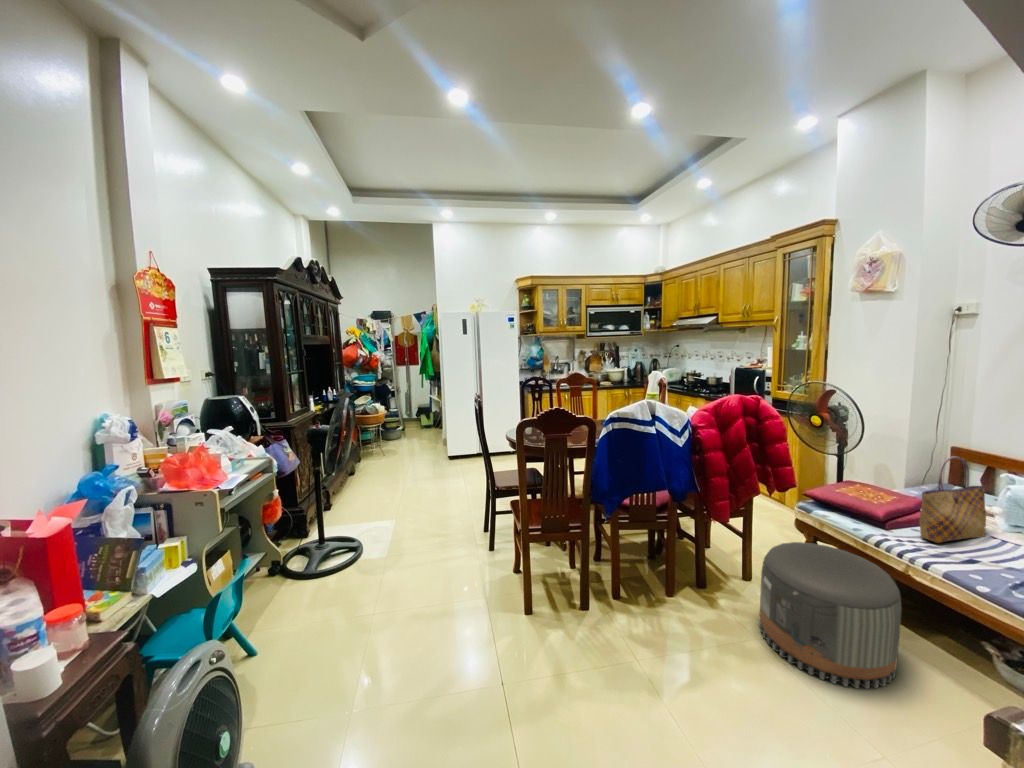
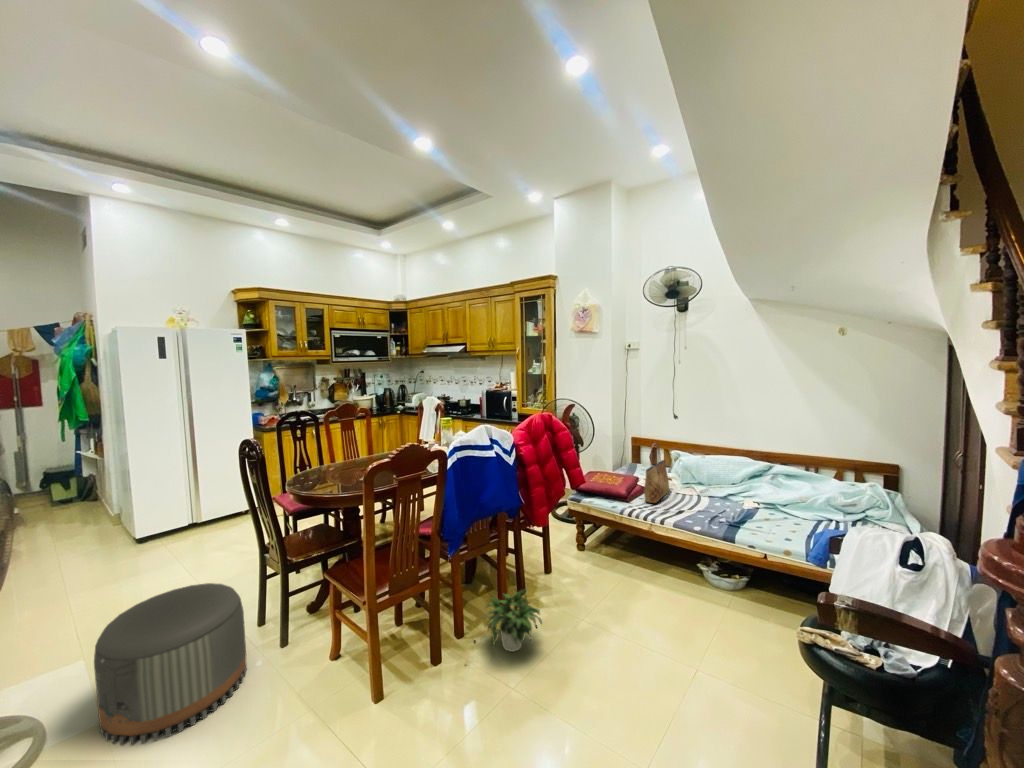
pouf: present [759,542,902,689] -> present [94,583,247,746]
potted plant: none [606,566,696,632] -> present [483,590,542,652]

